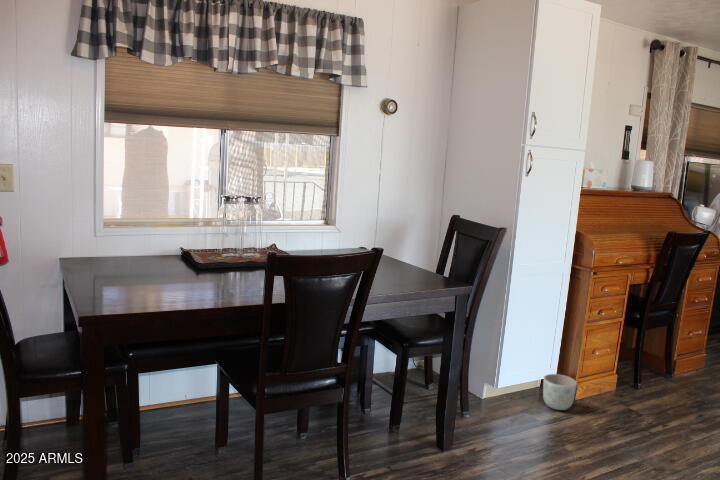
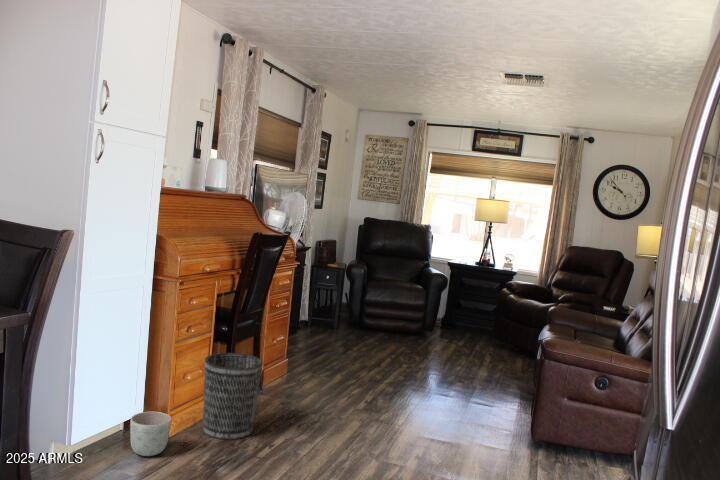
wastebasket: none [608,337,668,416] -> present [203,353,263,440]

